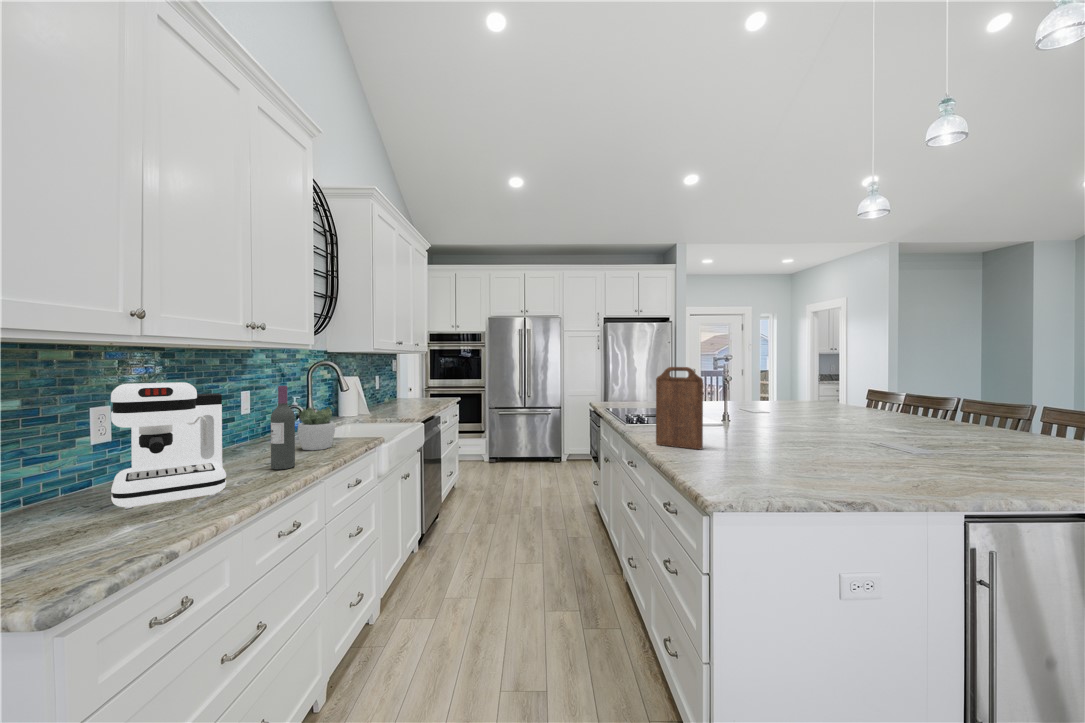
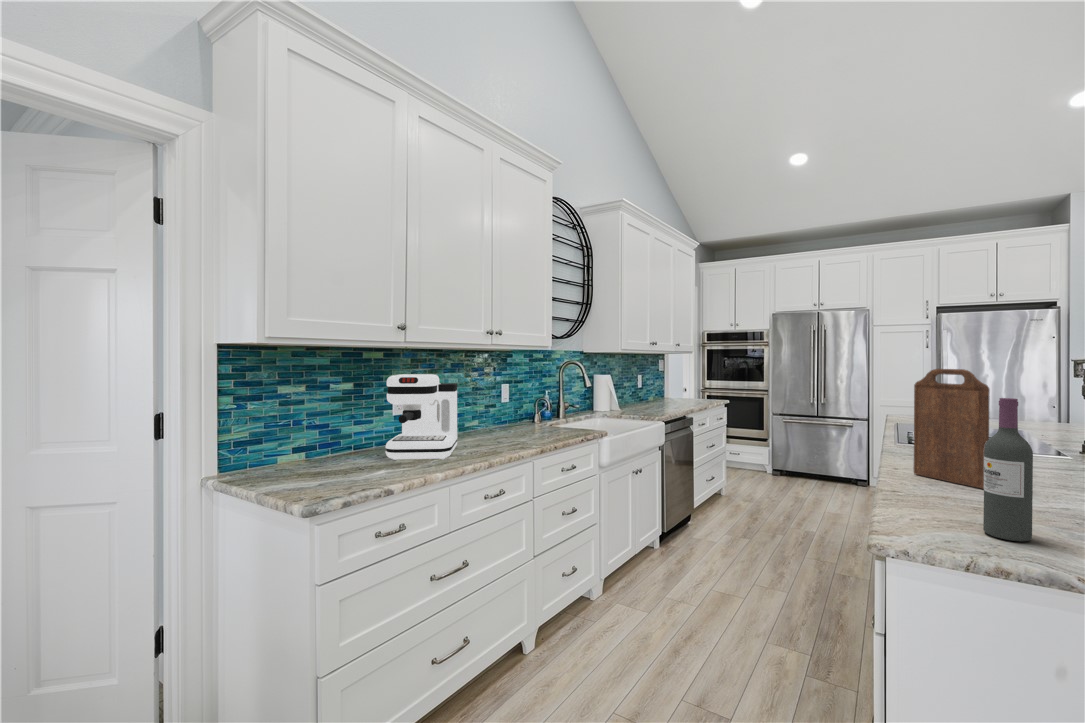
wine bottle: present [271,386,295,470] -> present [983,398,1033,541]
succulent plant: present [298,407,335,450] -> none [529,399,558,437]

